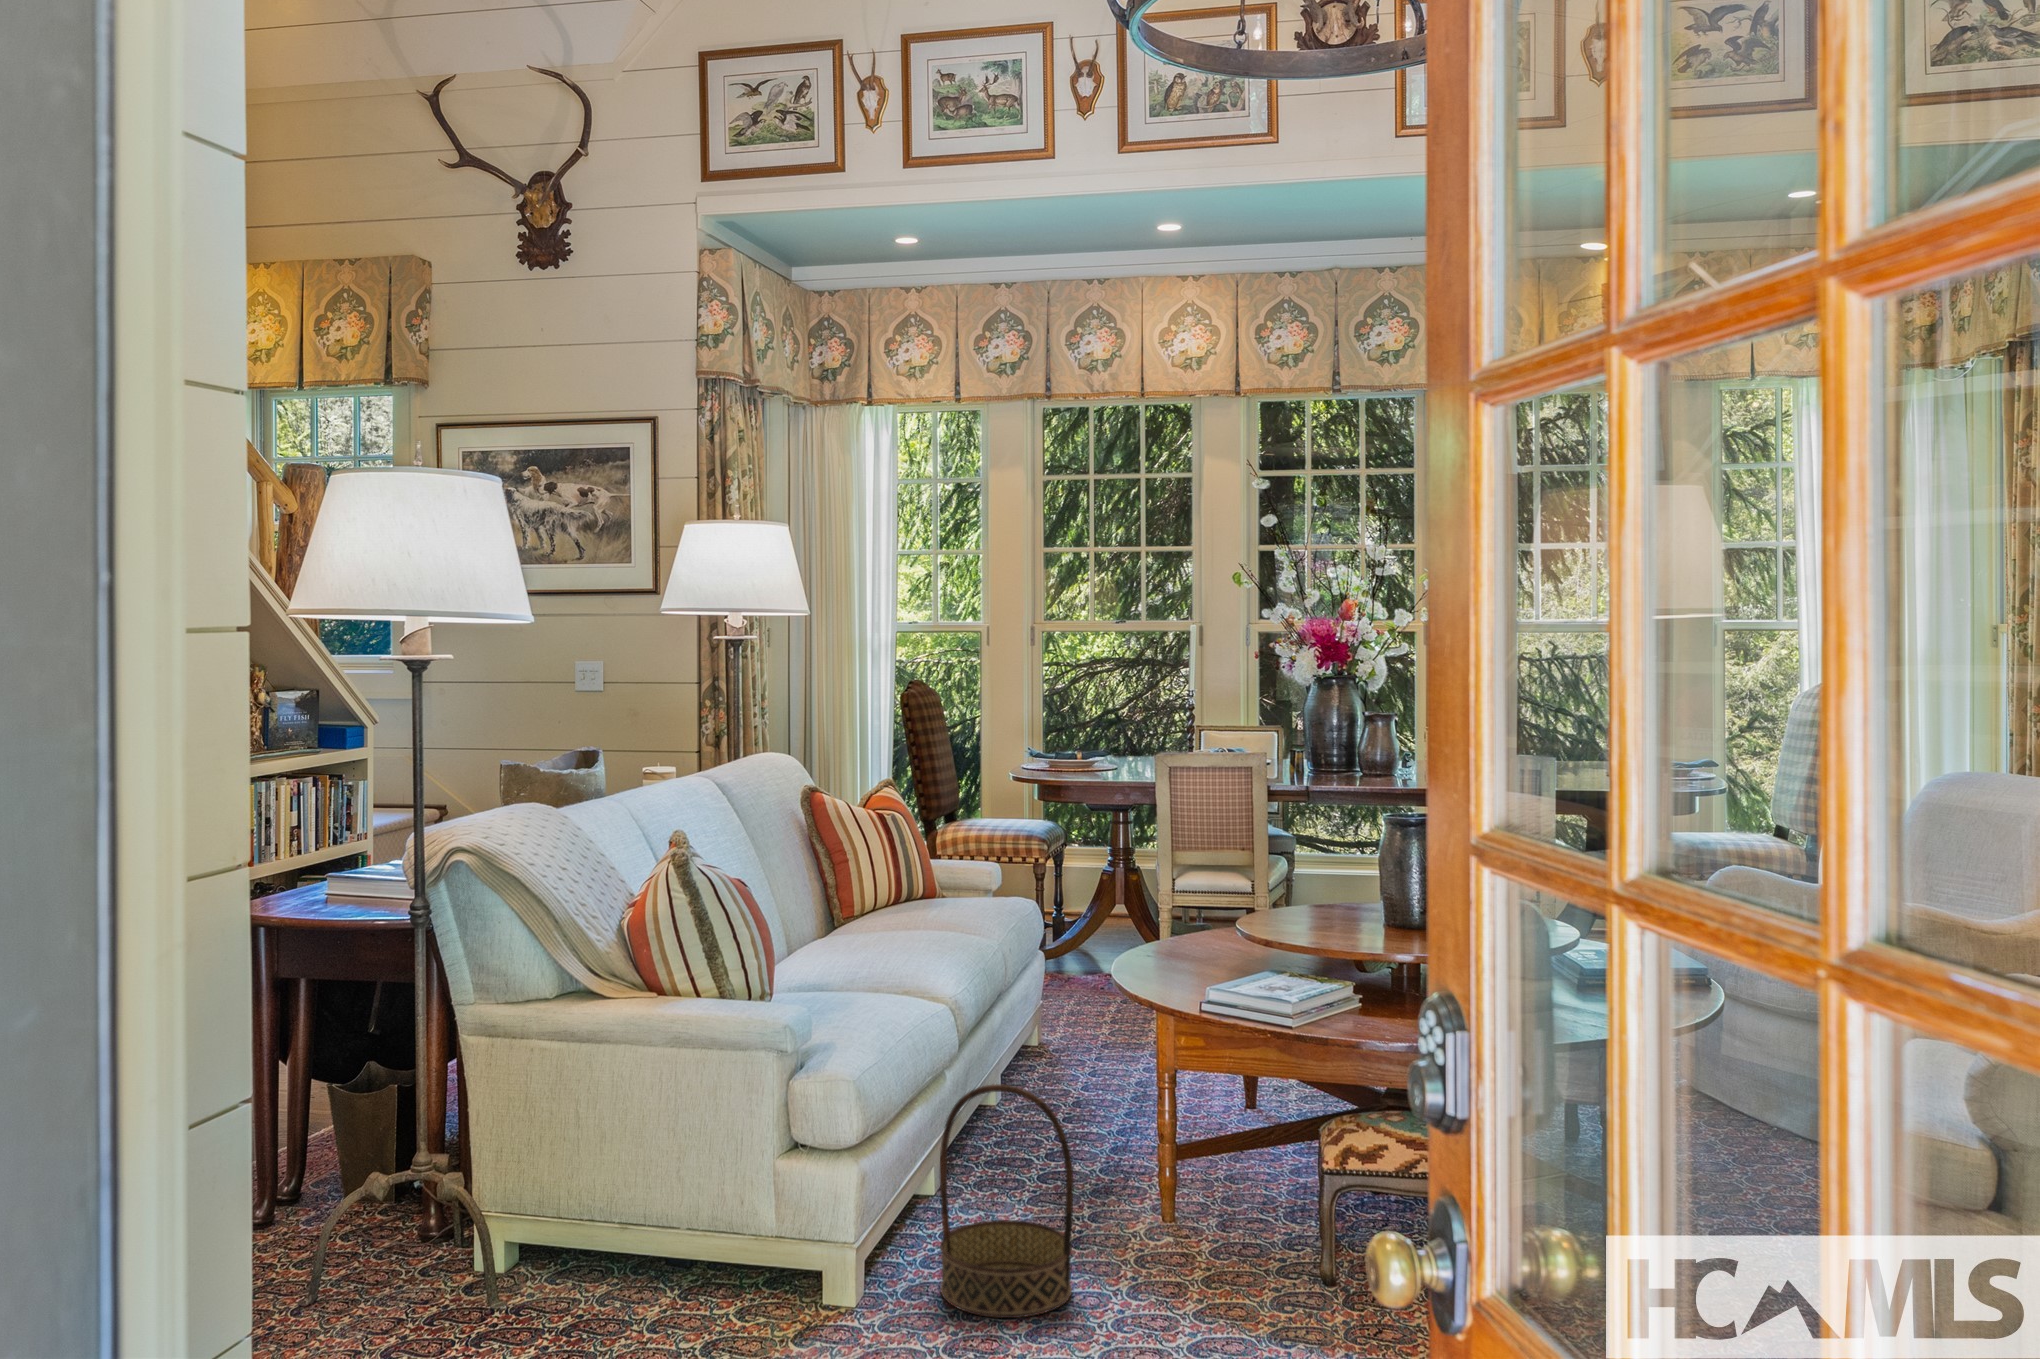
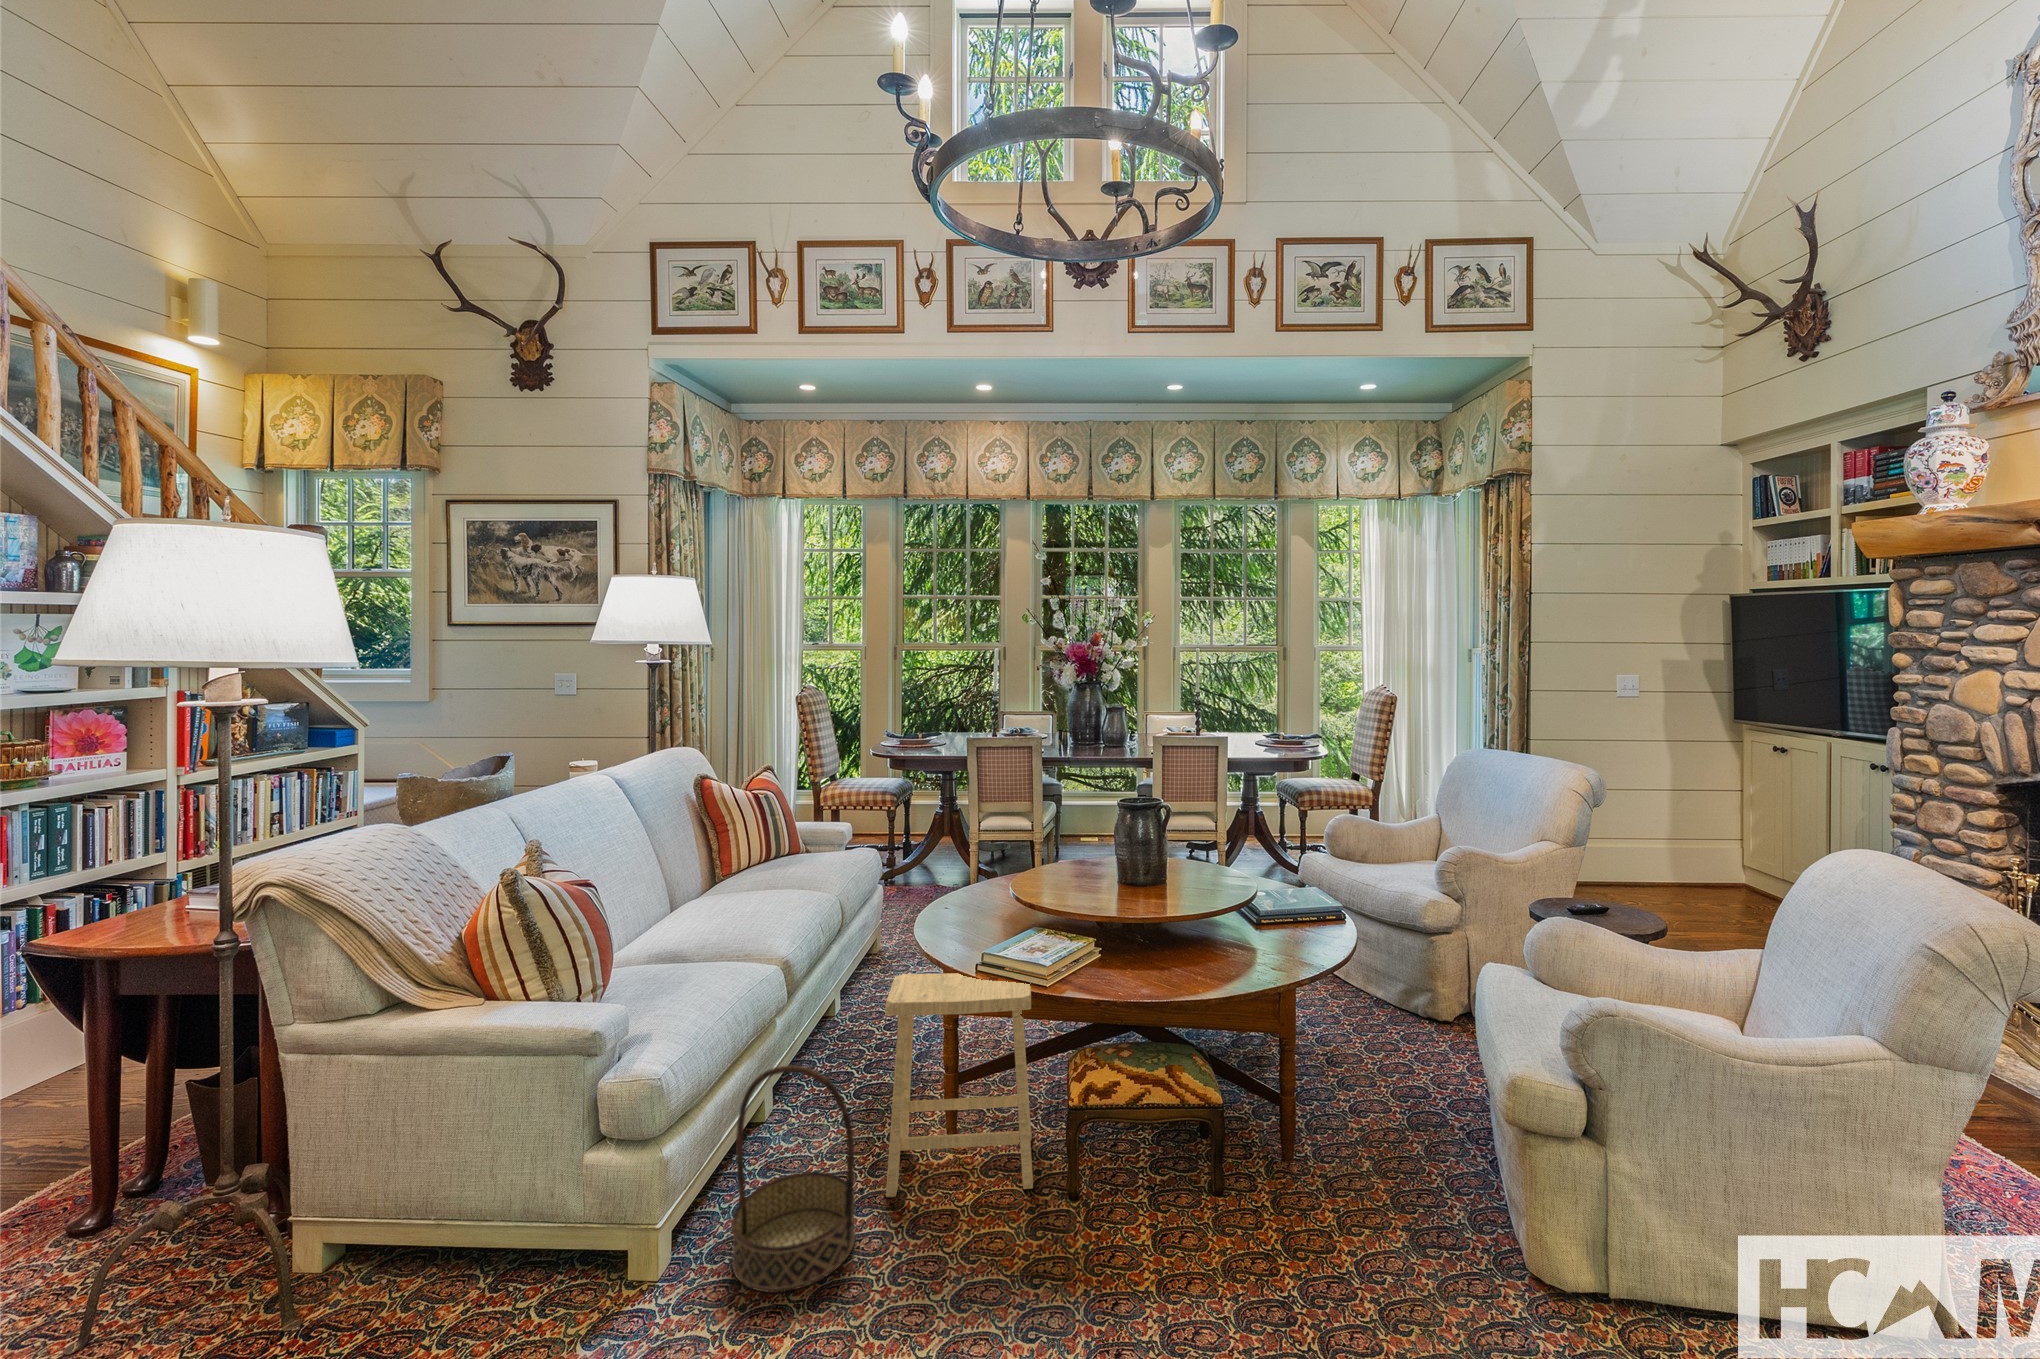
footstool: none [1097,1015,1276,1273] -> present [885,973,1033,1197]

